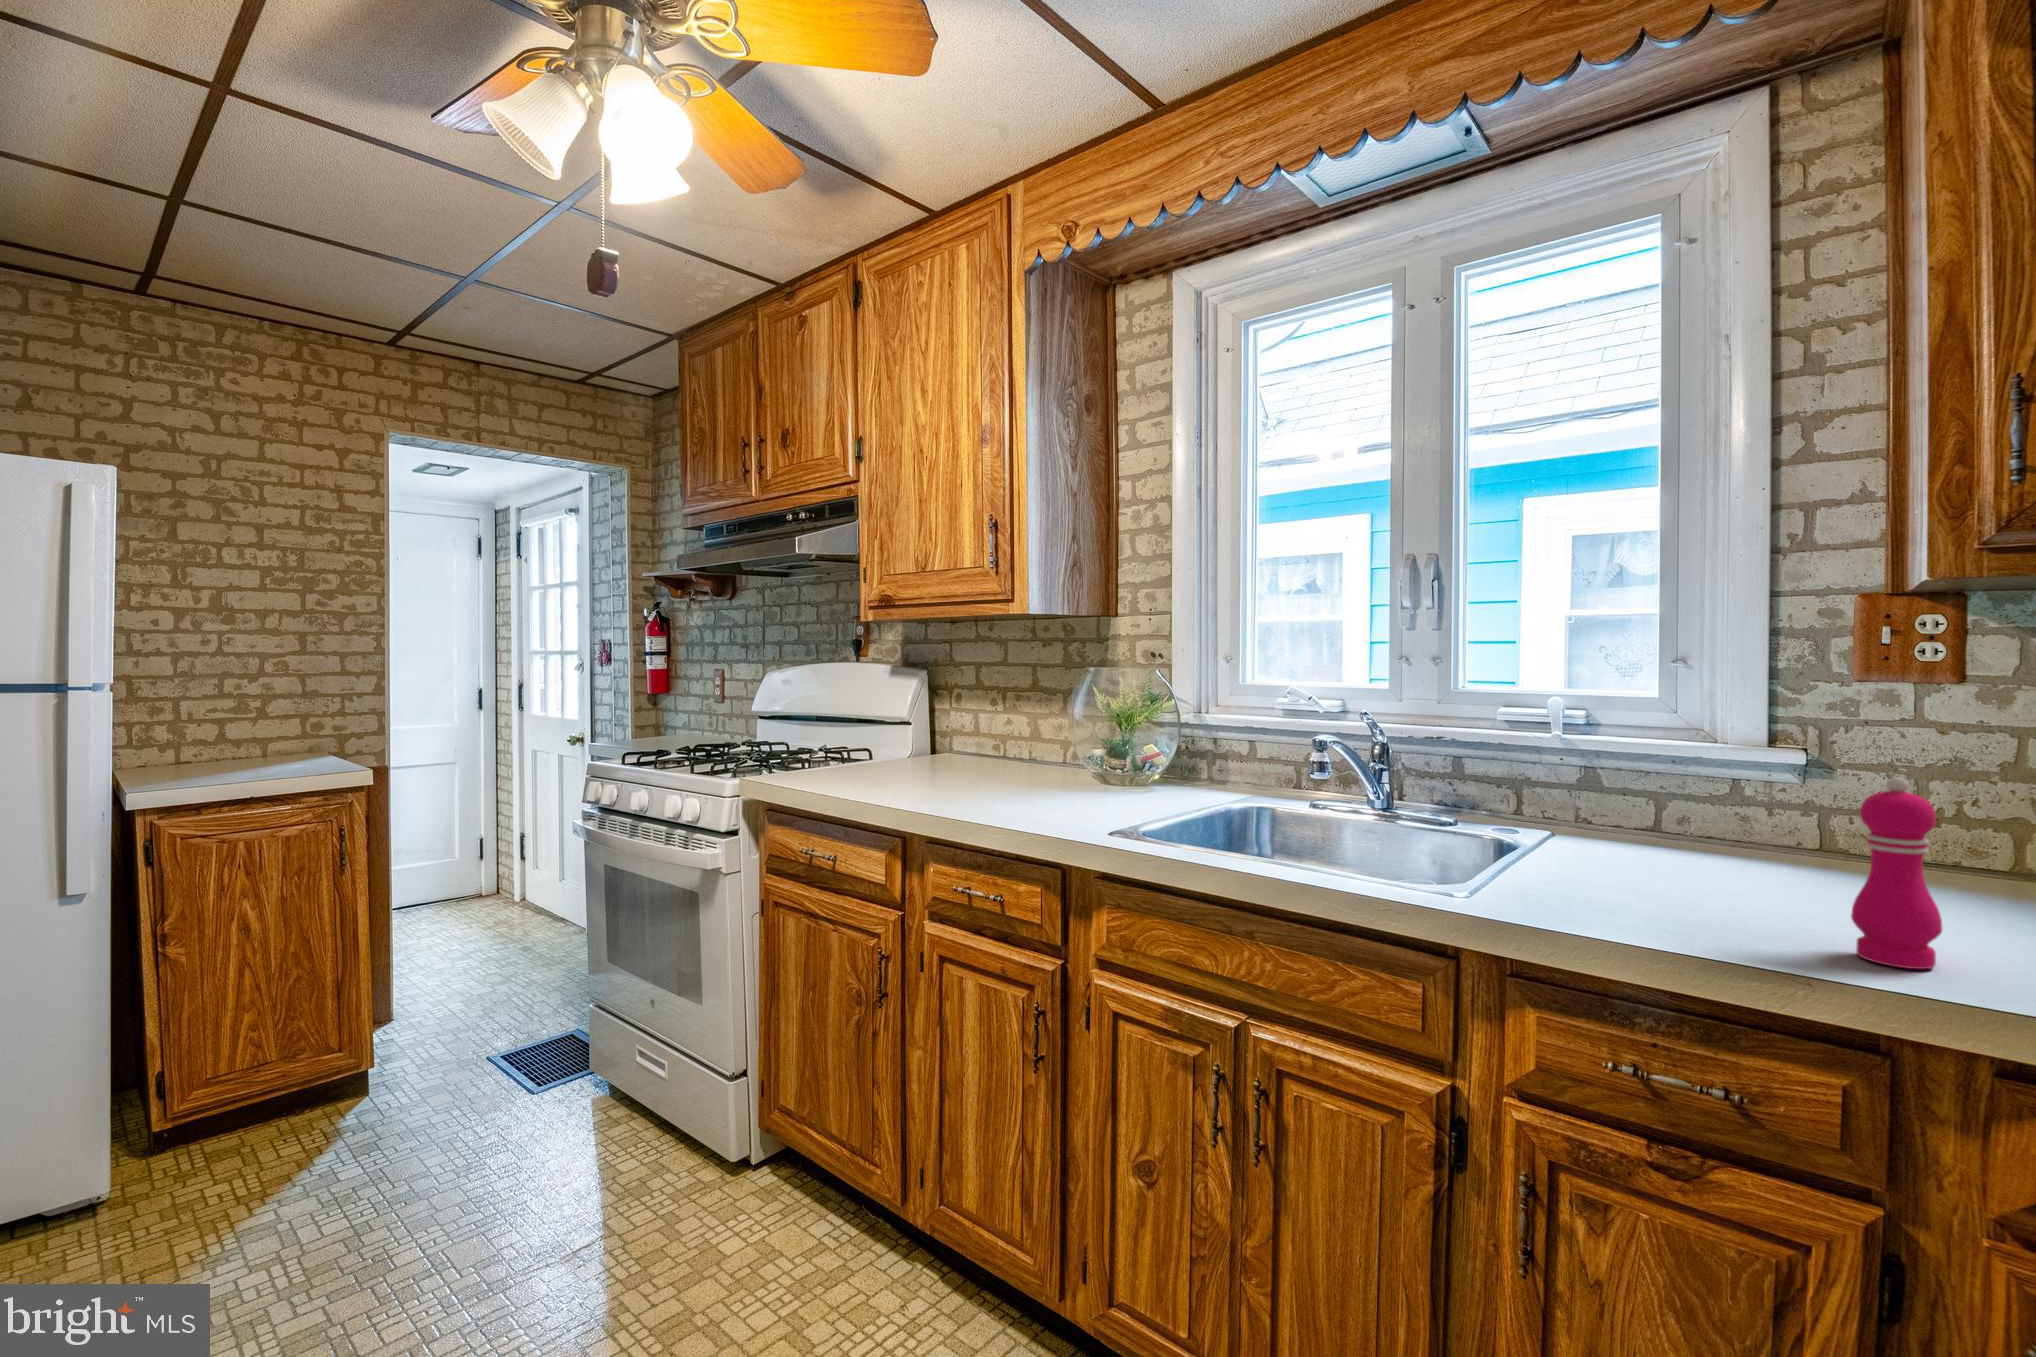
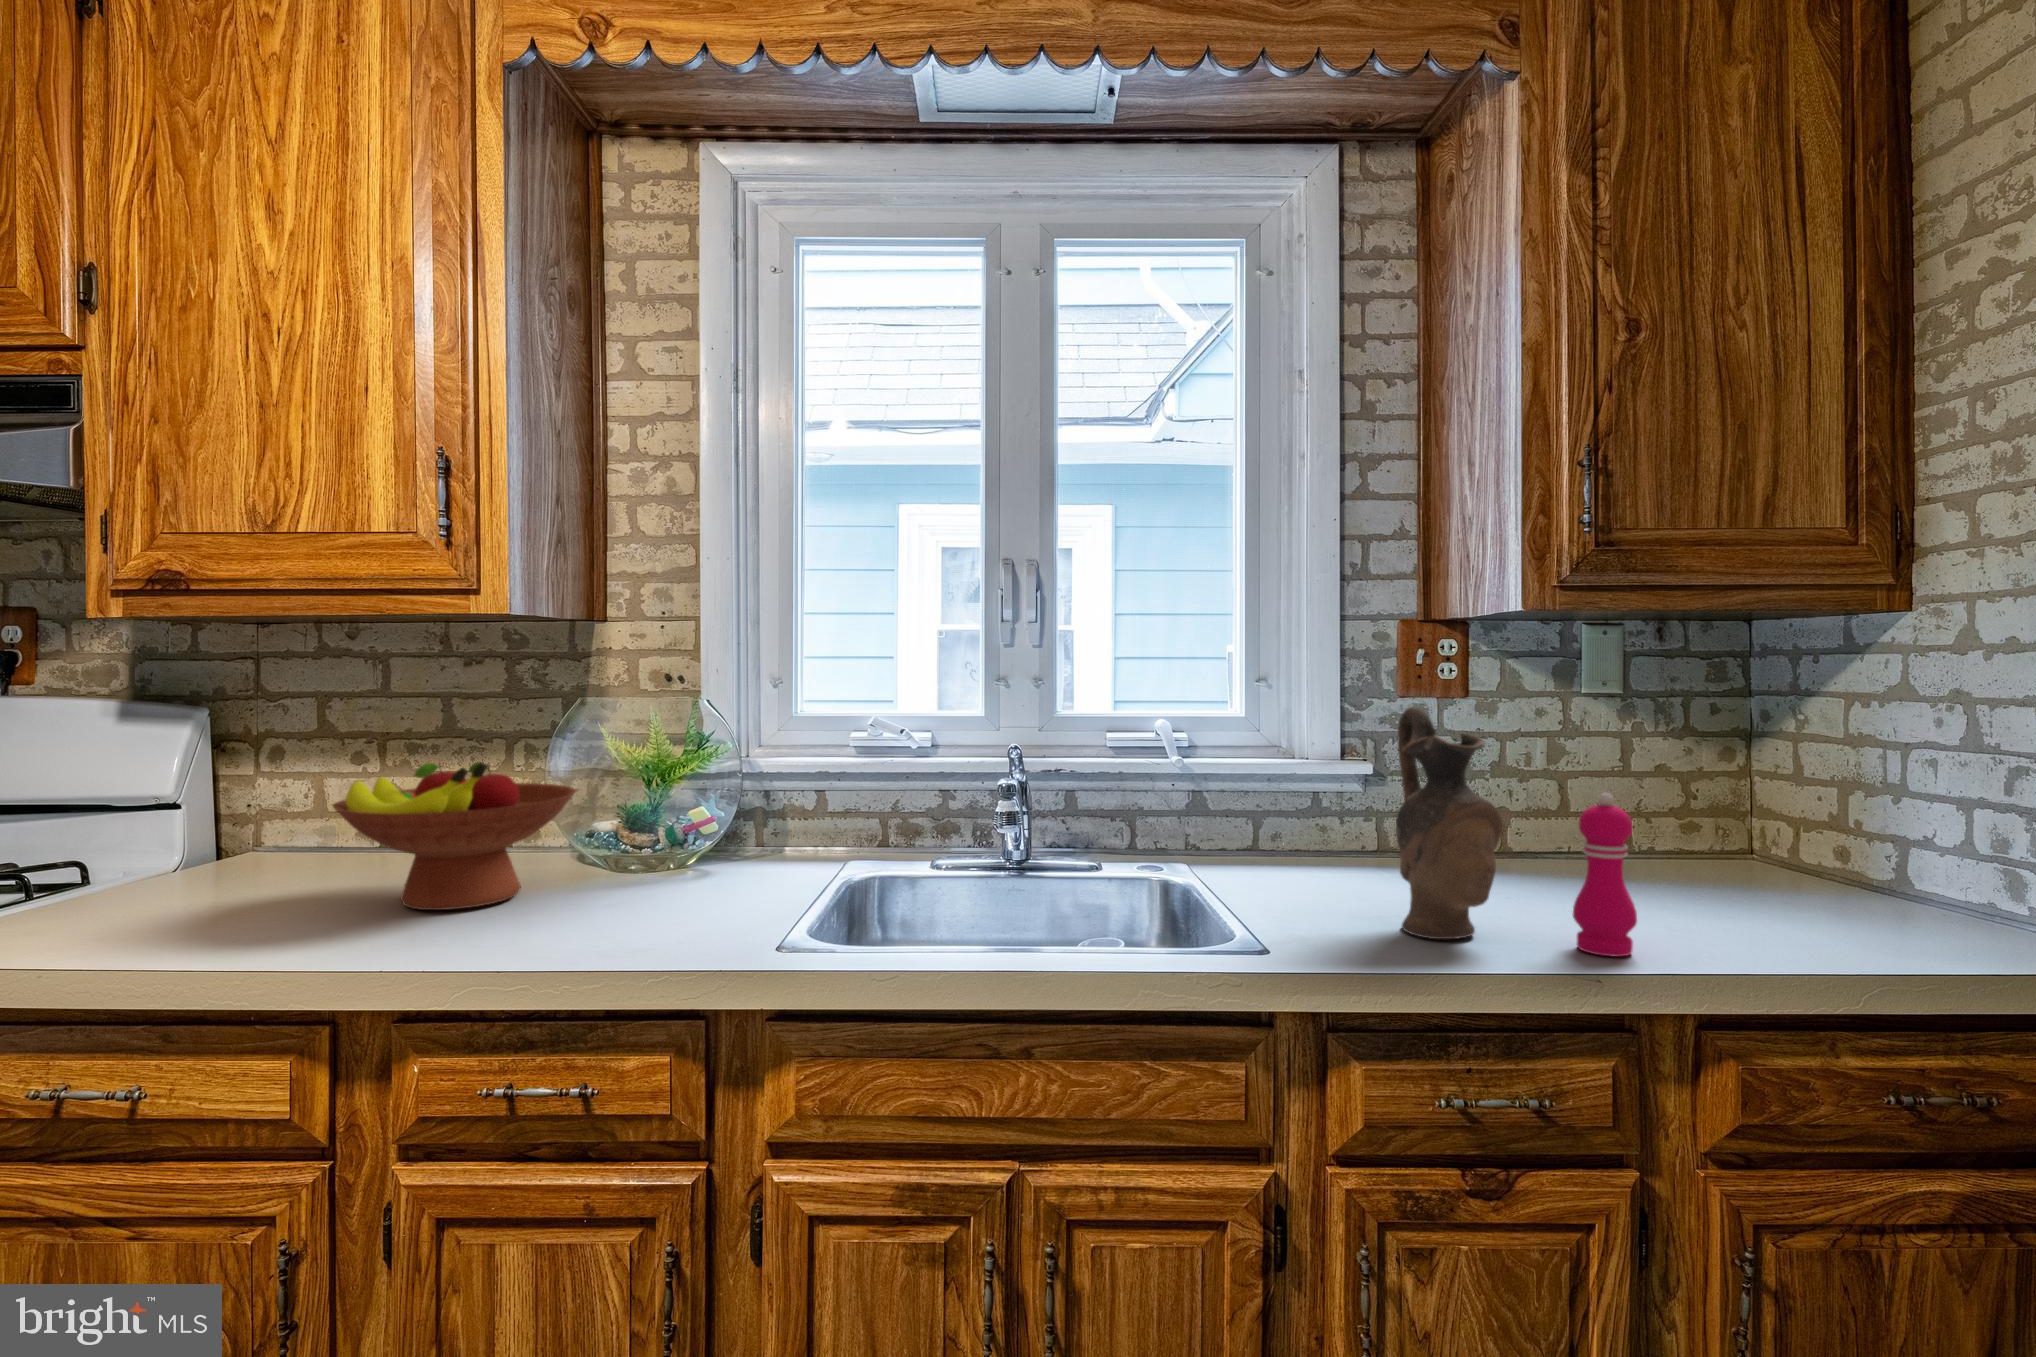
ceramic pitcher: none [1653,678,1777,920] -> present [1396,707,1503,939]
fruit bowl: none [932,701,1065,790] -> present [333,762,576,910]

